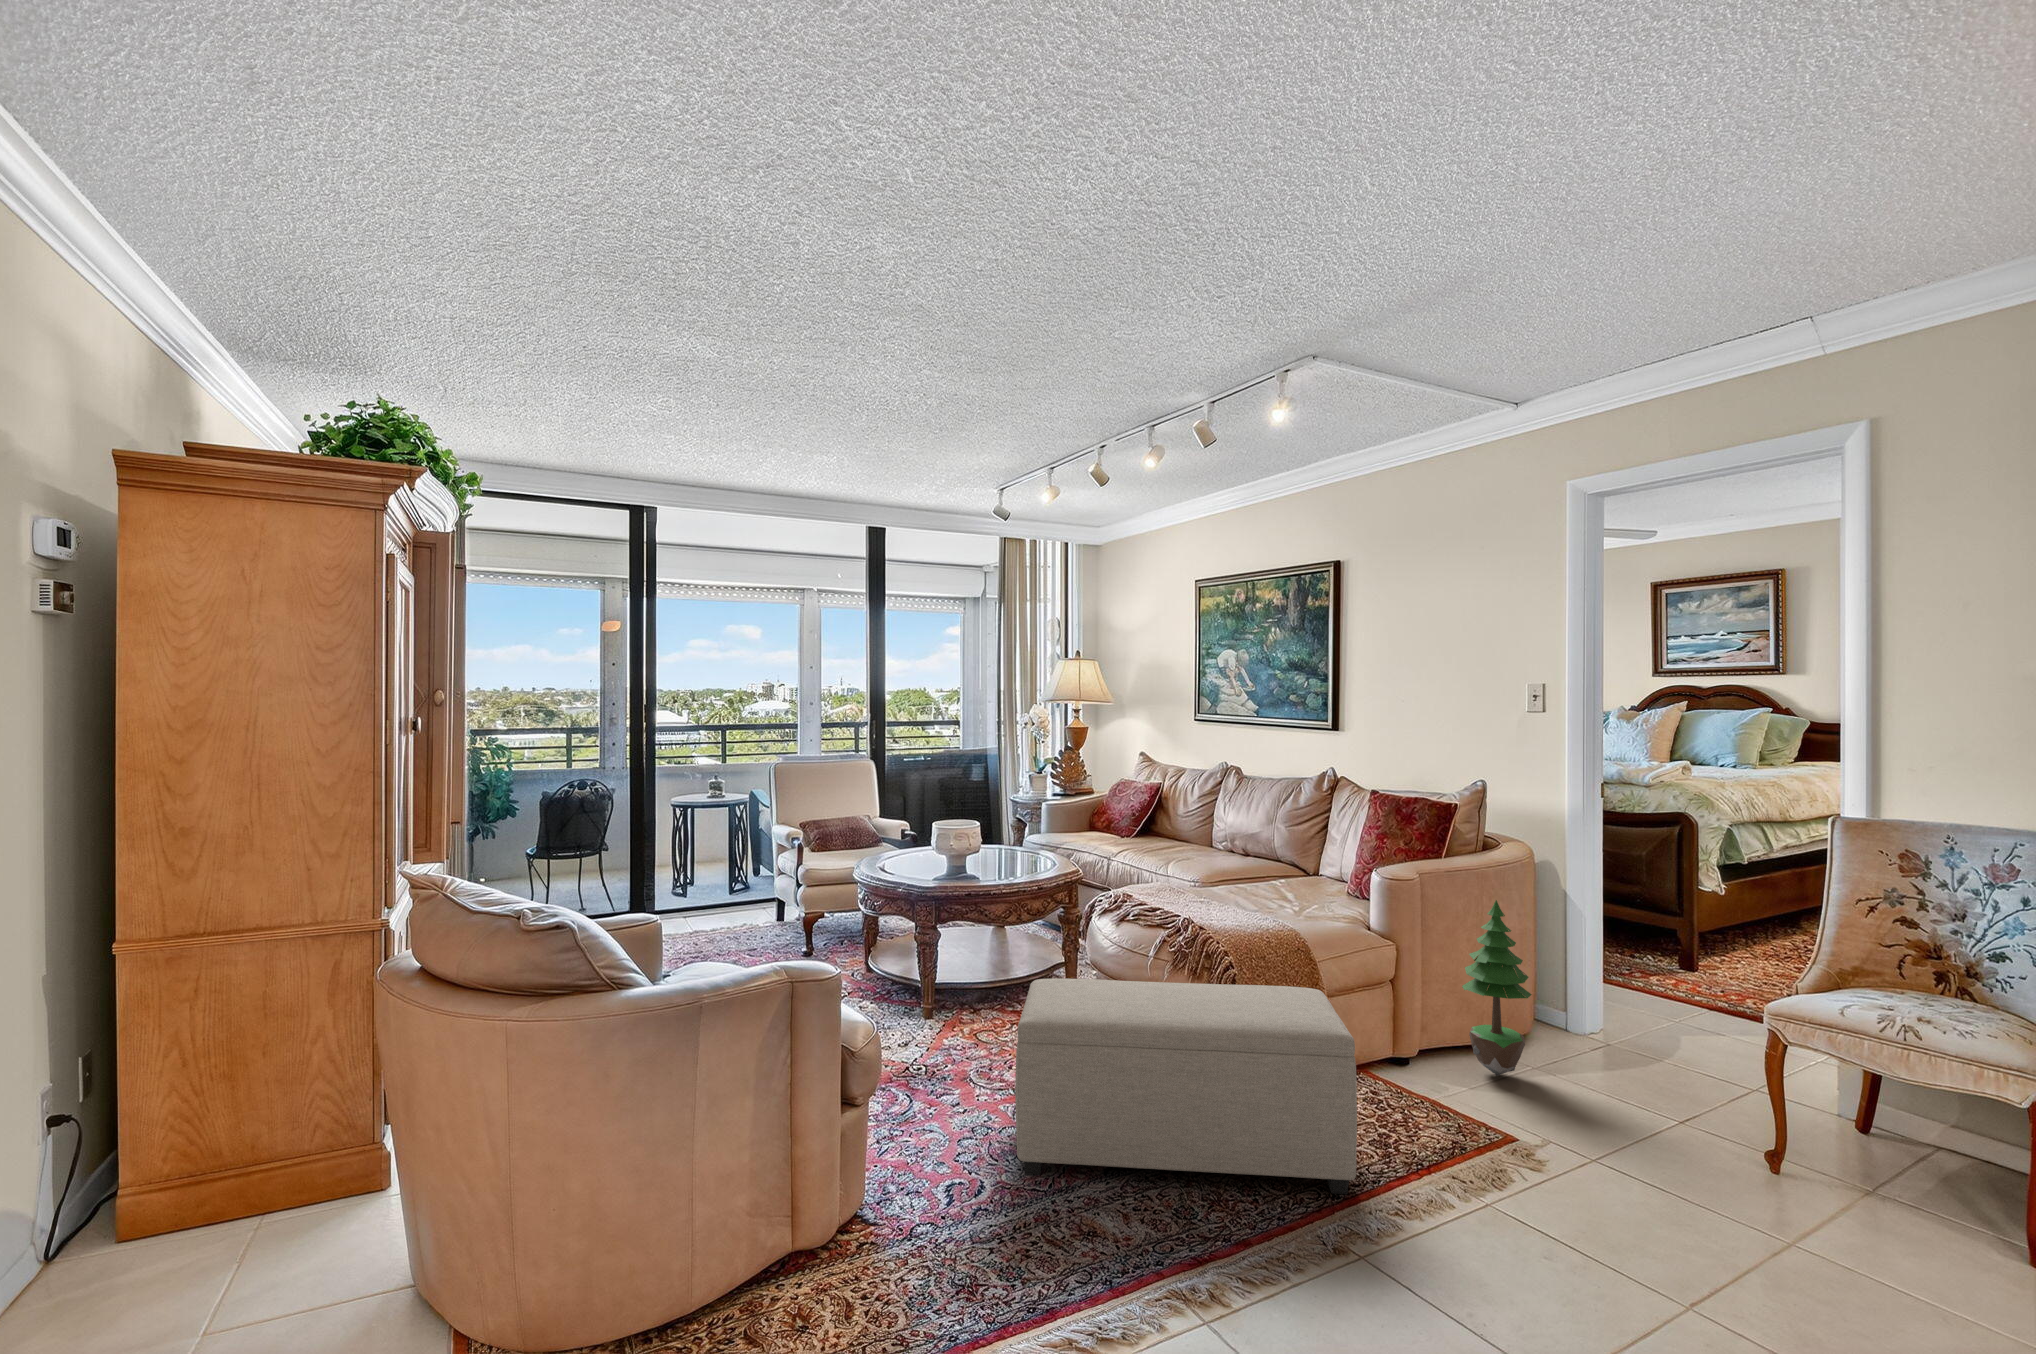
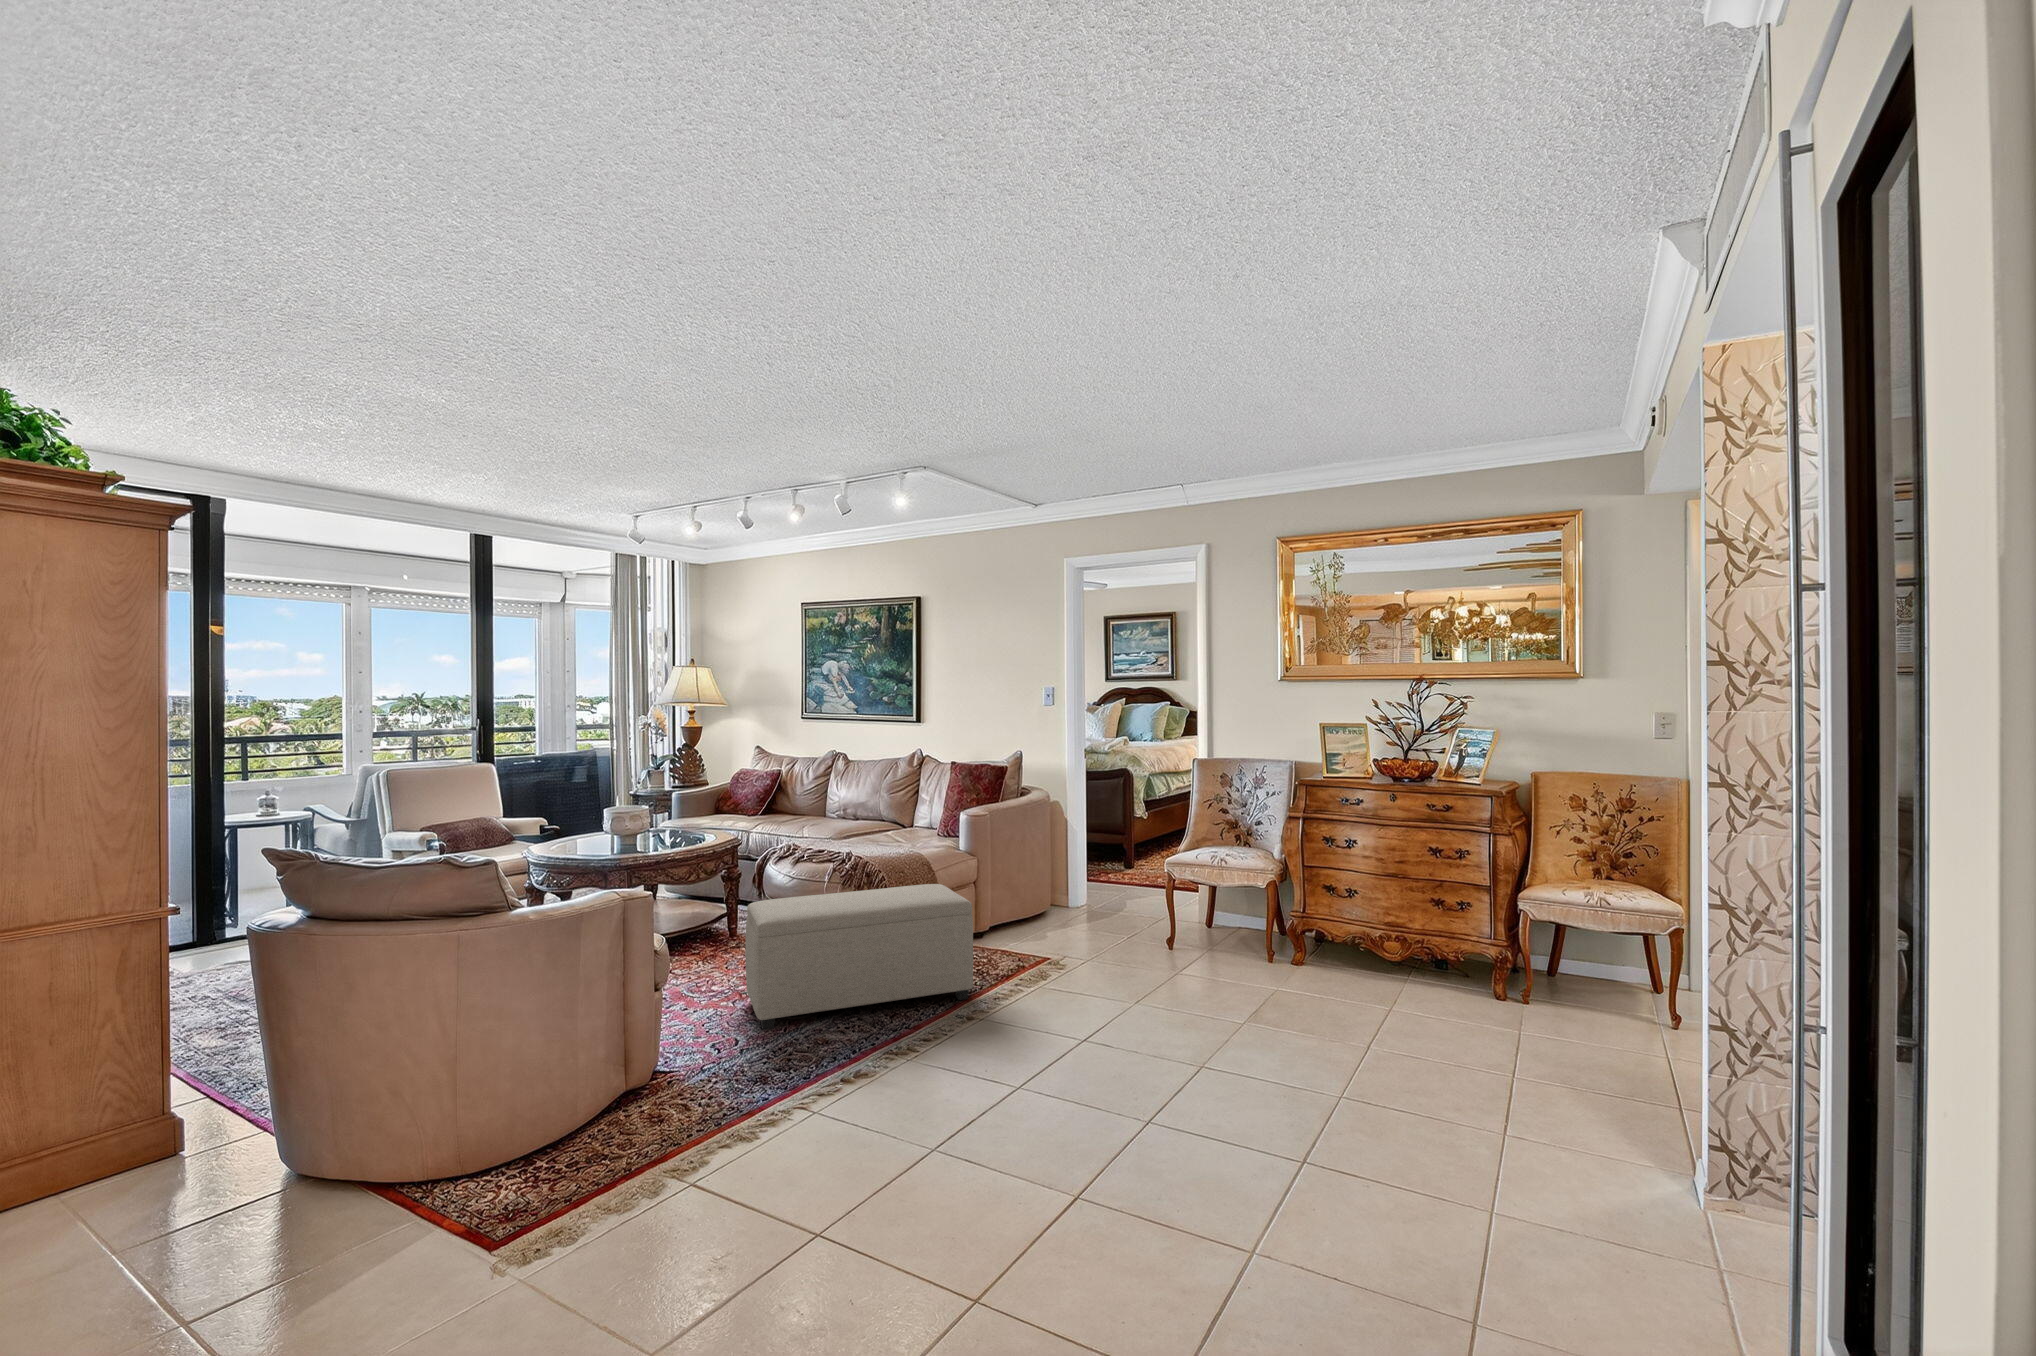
potted tree: present [1462,900,1532,1075] -> none [1014,823,1054,934]

